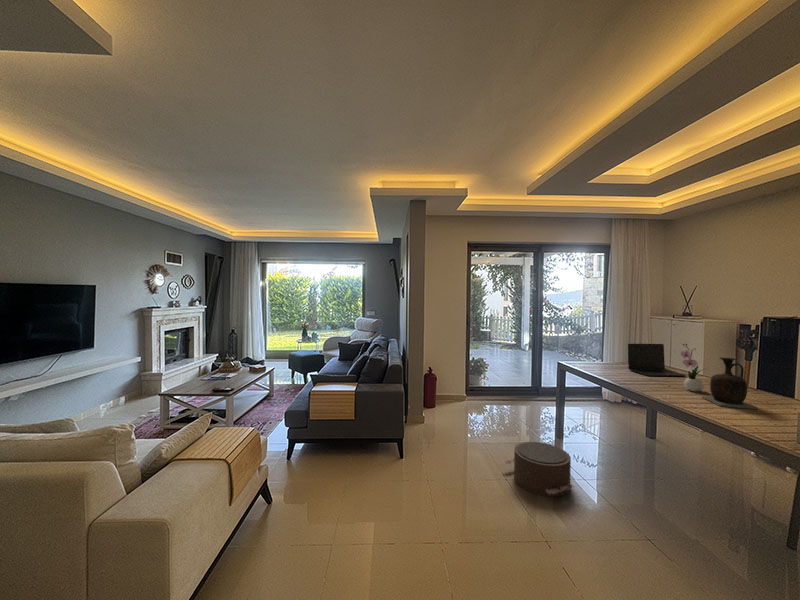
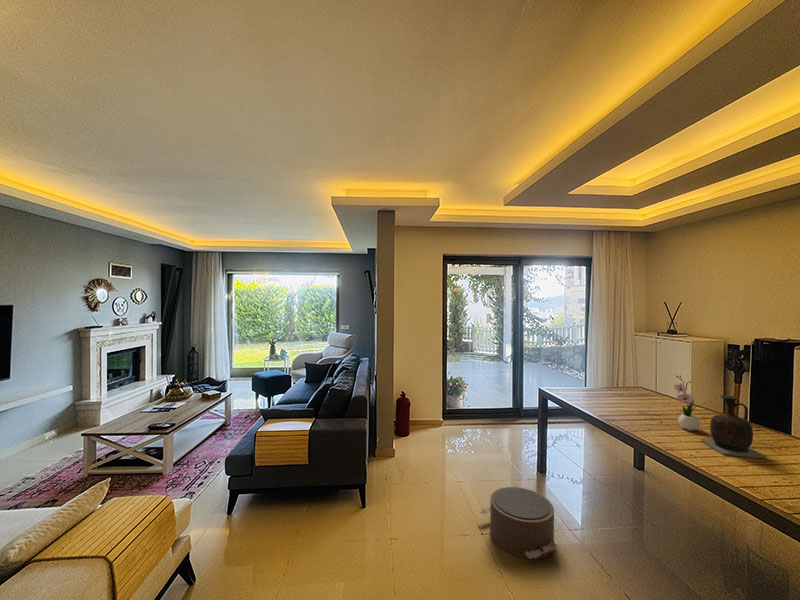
laptop: present [628,344,686,376] -> none [614,369,677,407]

